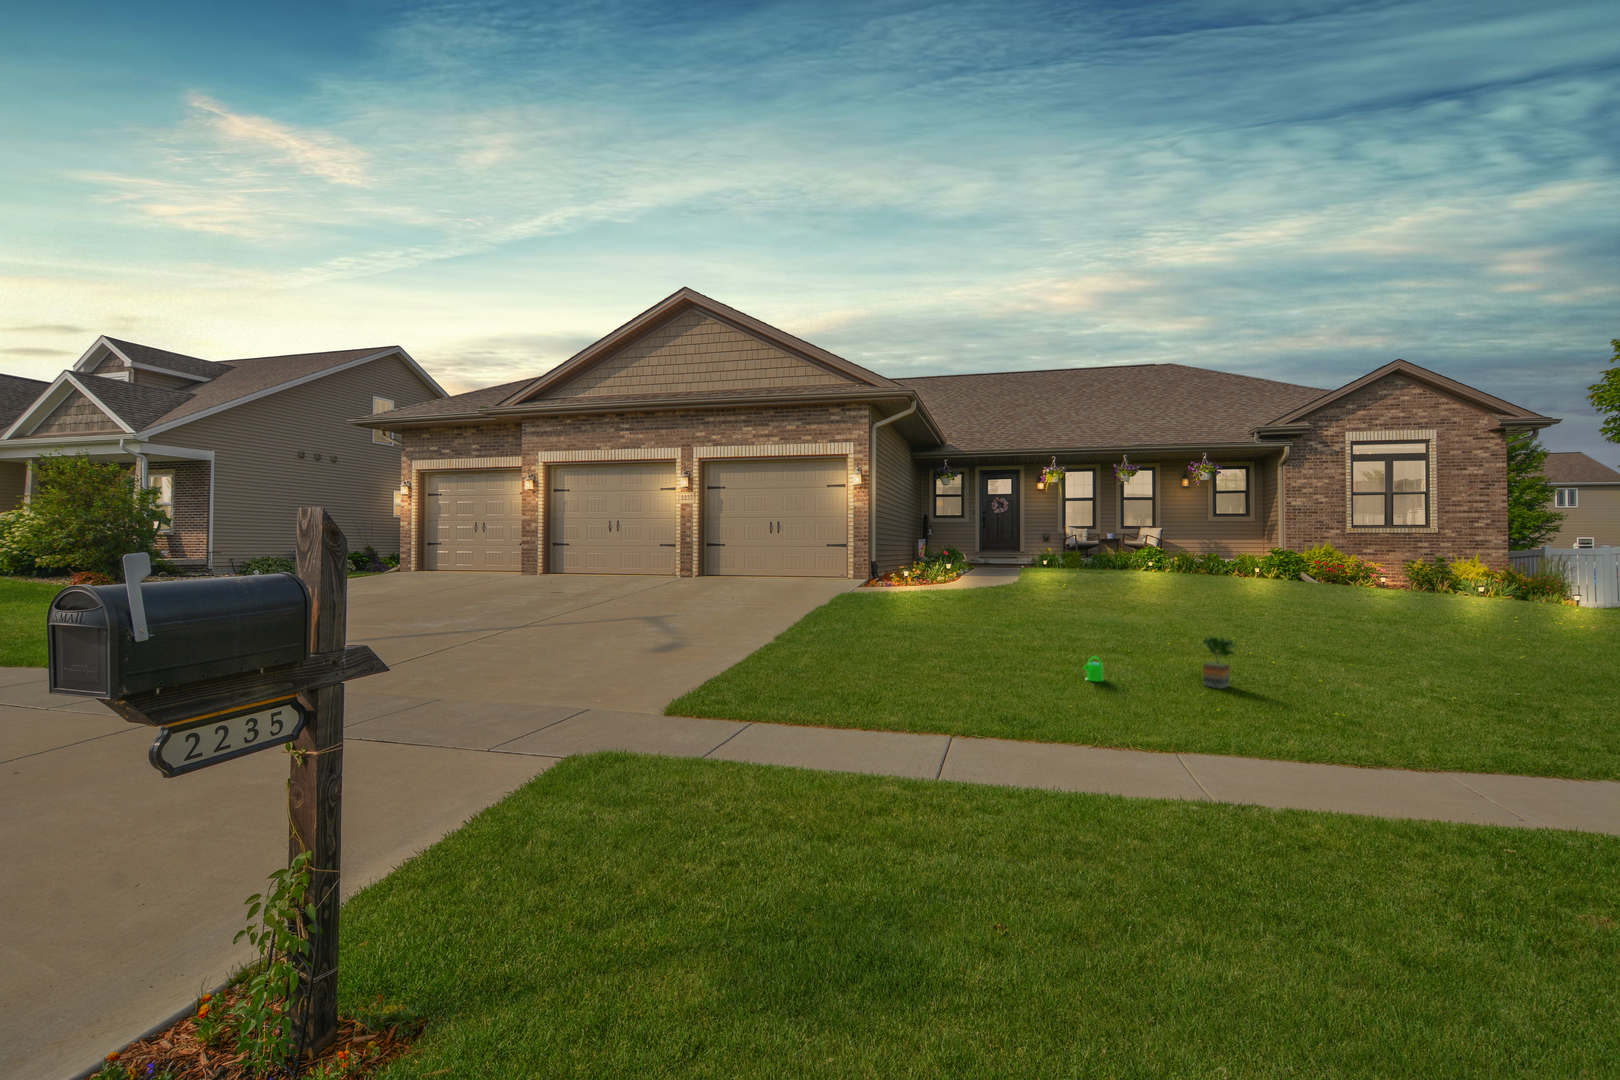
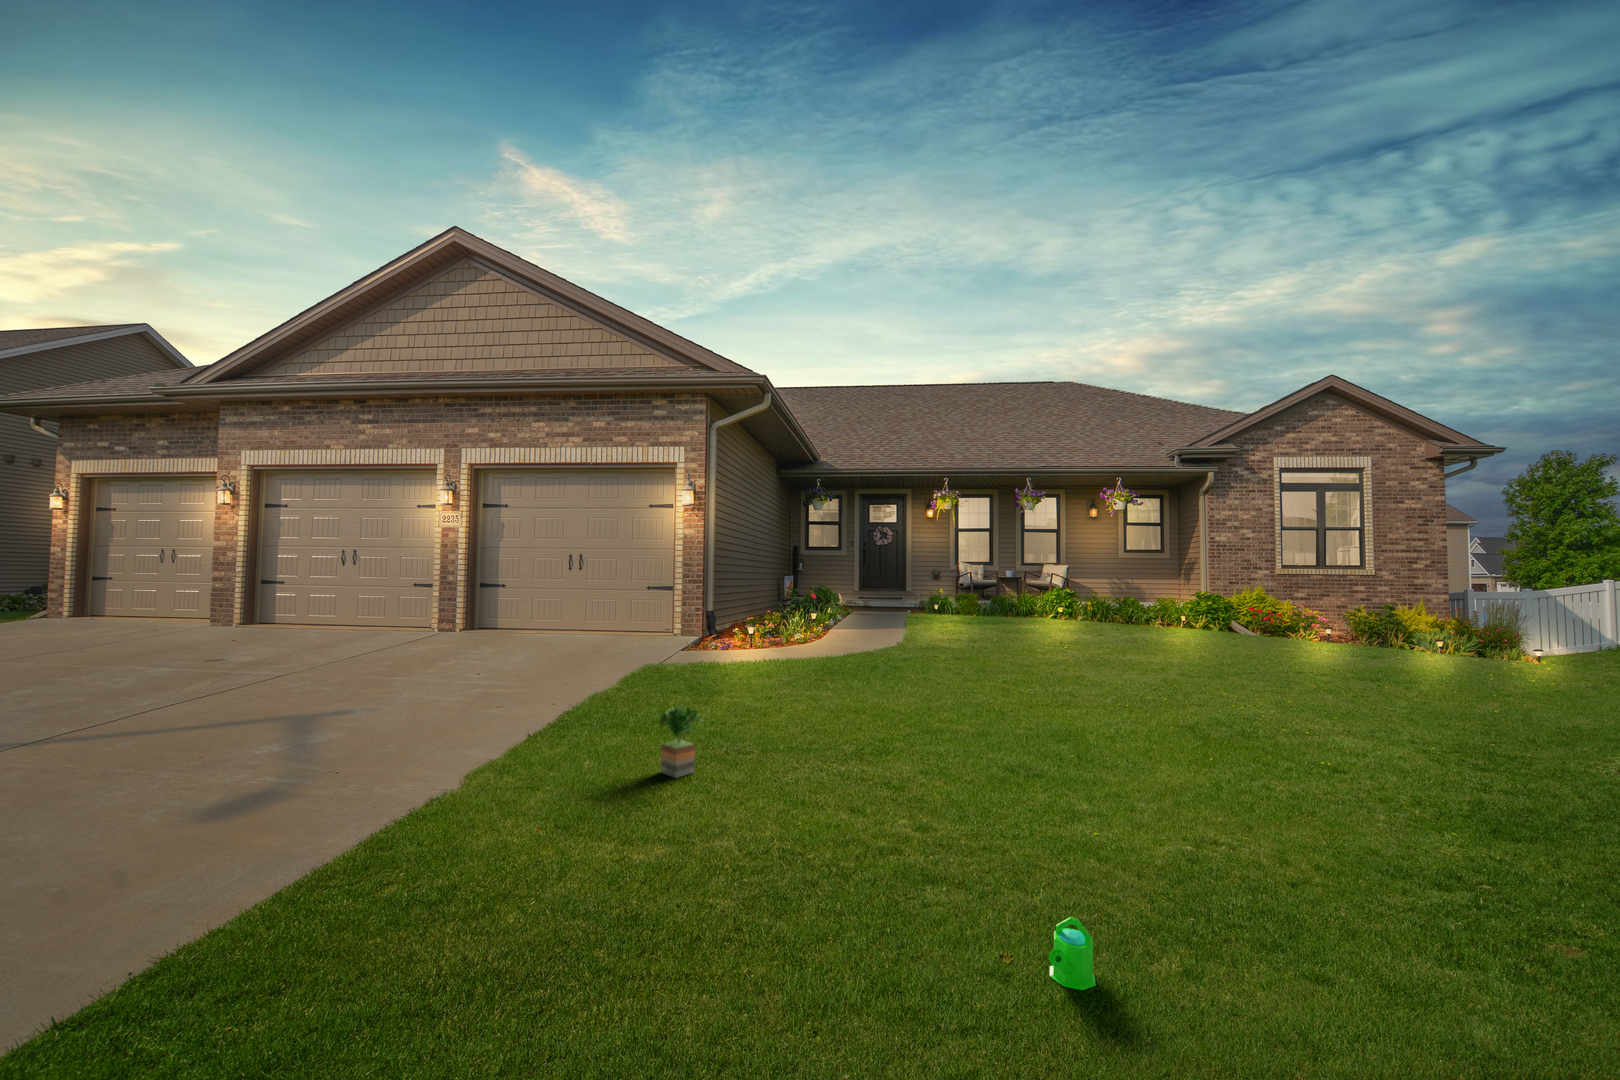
potted tree: present [1203,637,1236,689] -> present [659,707,703,778]

